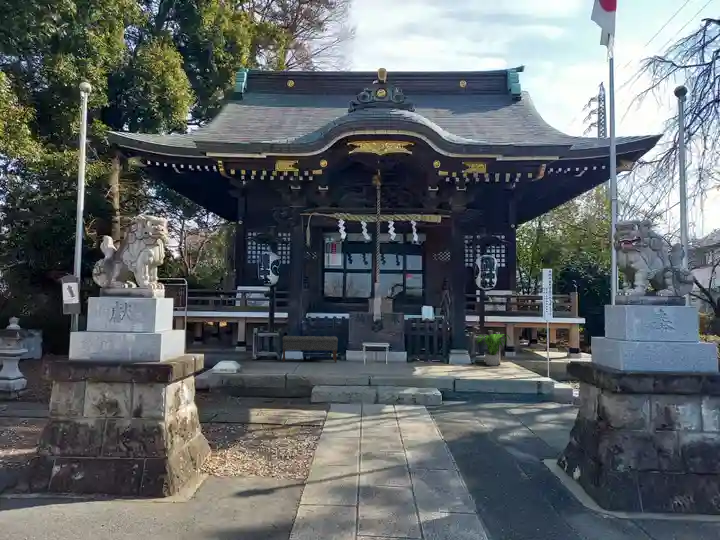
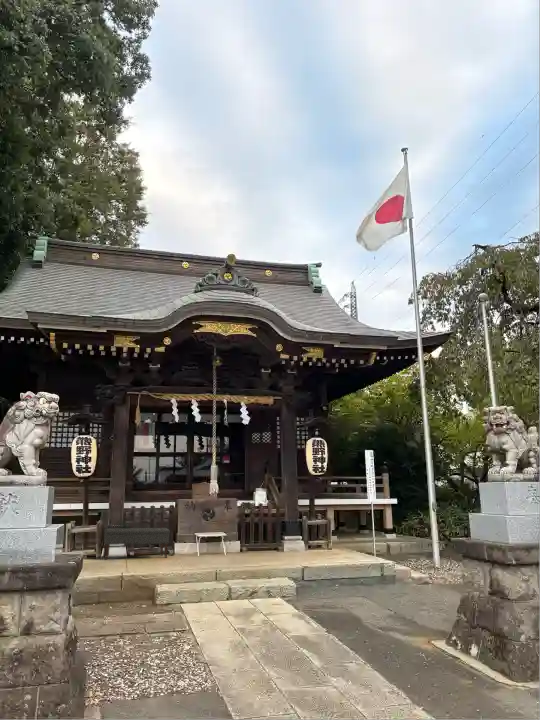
potted plant: present [476,334,510,365] -> none [312,521,346,554]

